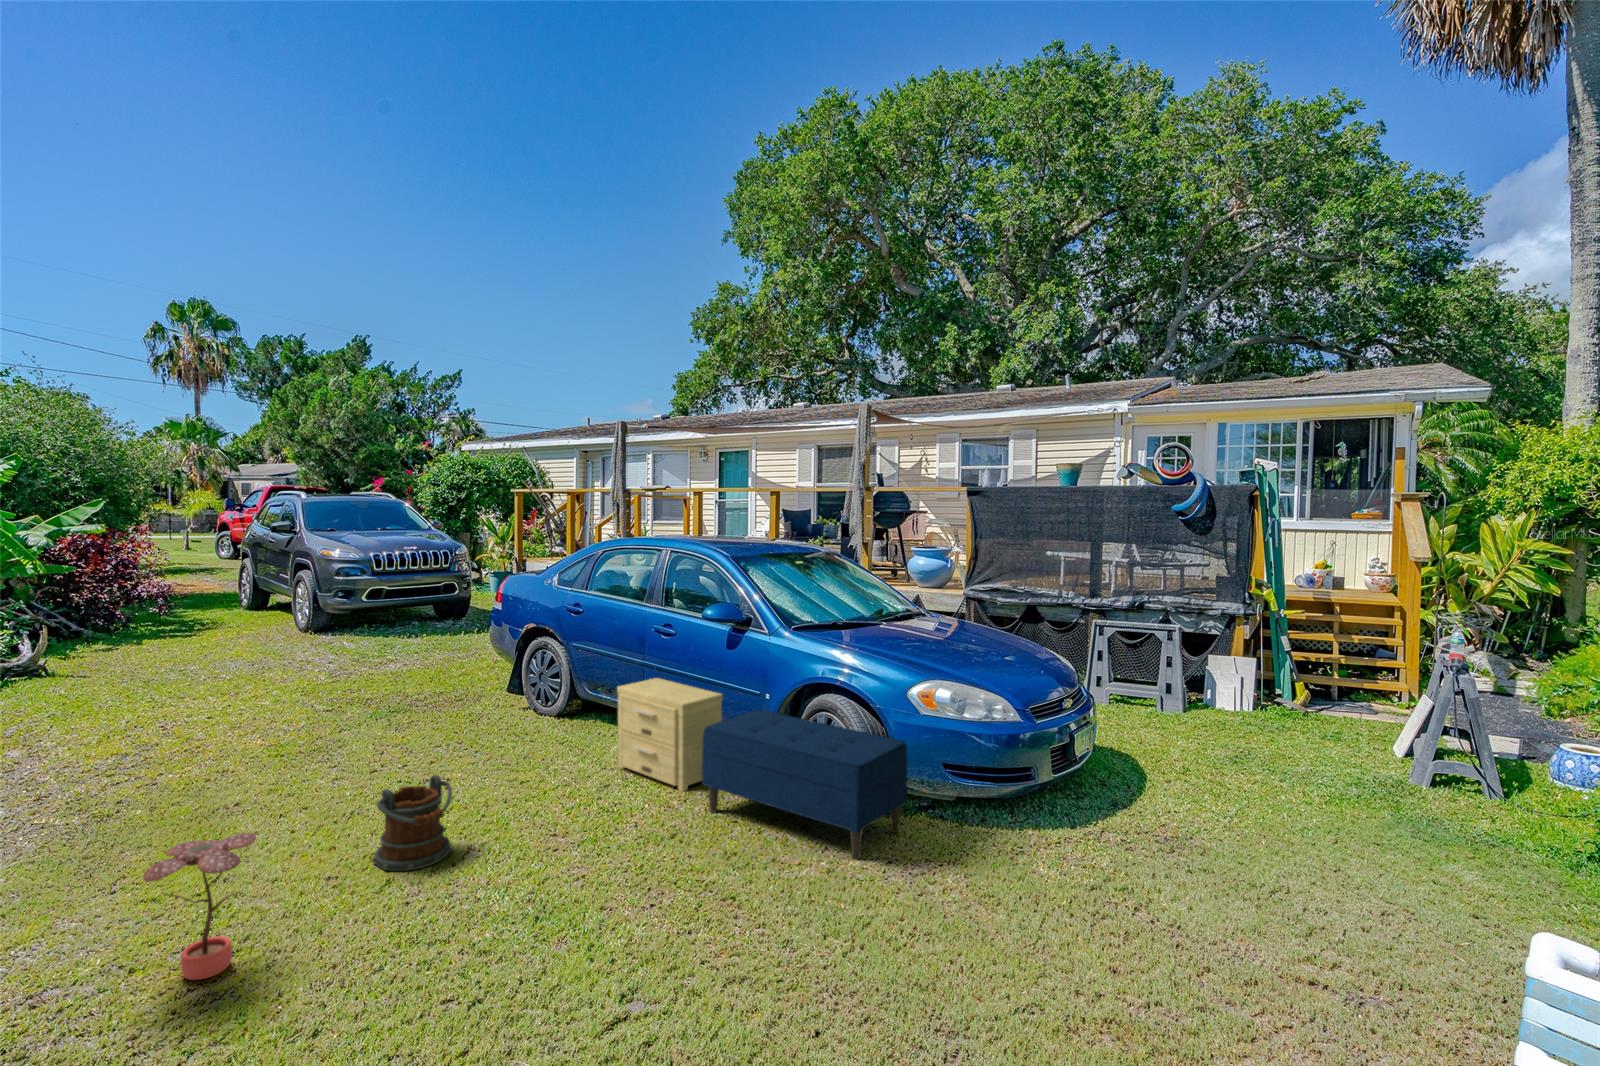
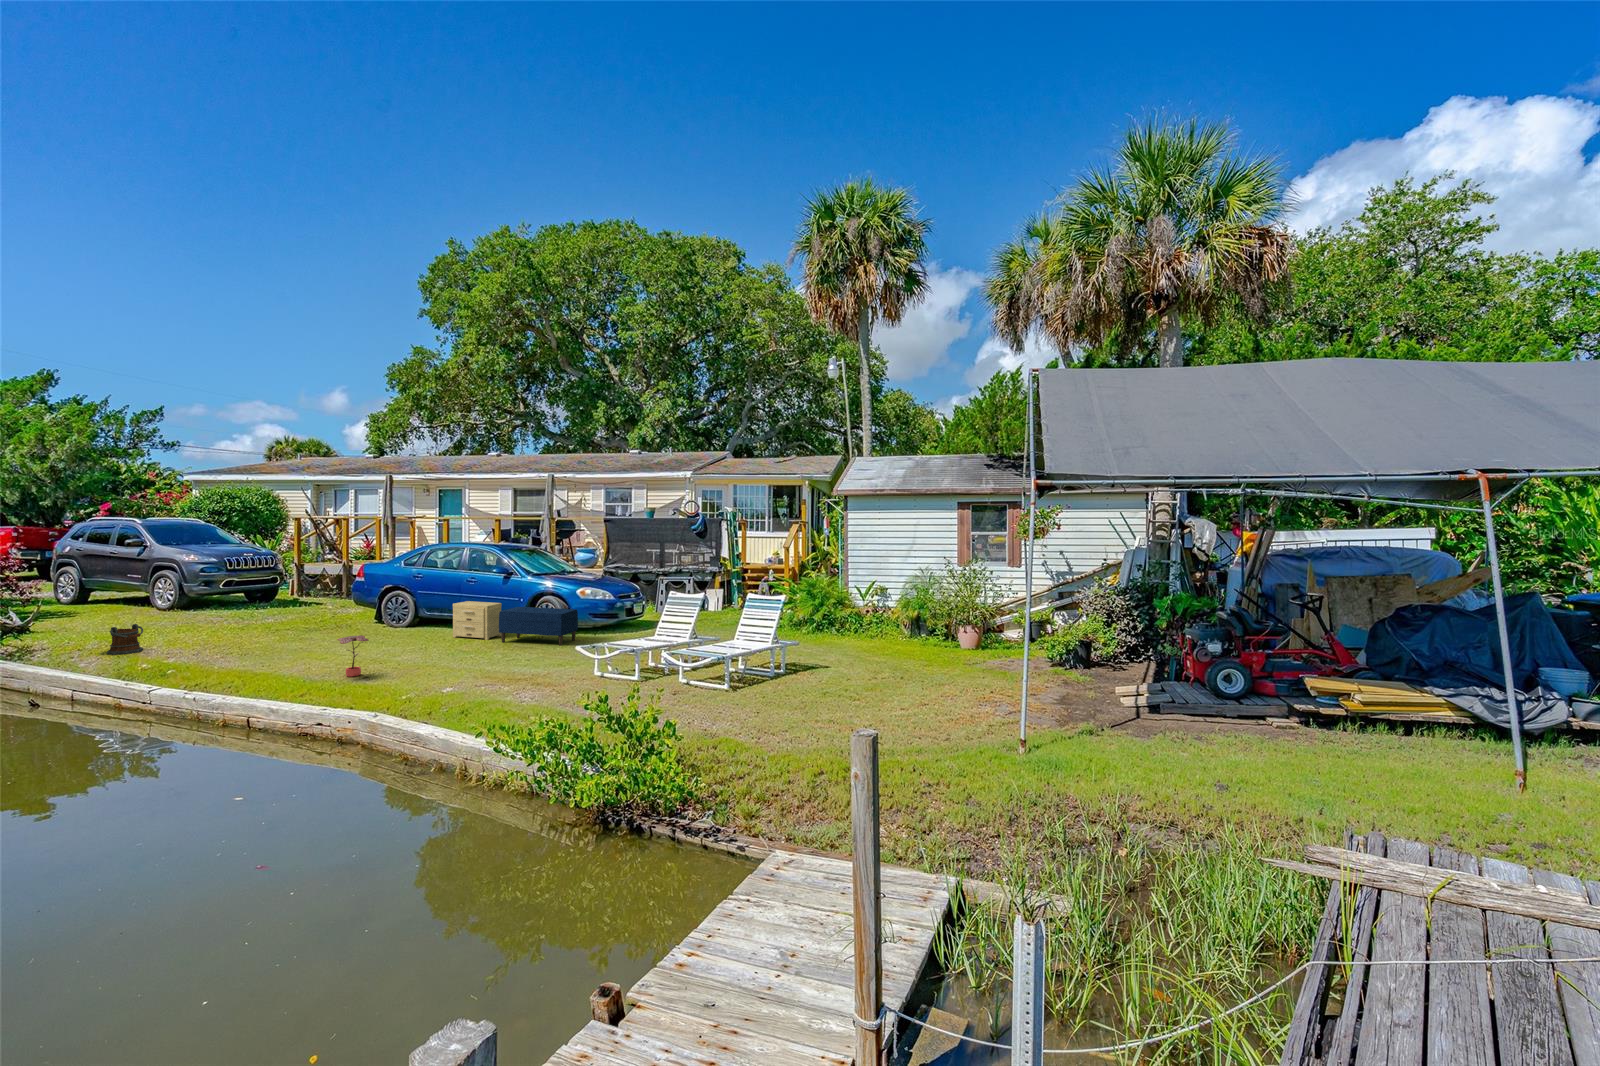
bucket: present [372,775,452,871] -> present [106,624,144,655]

